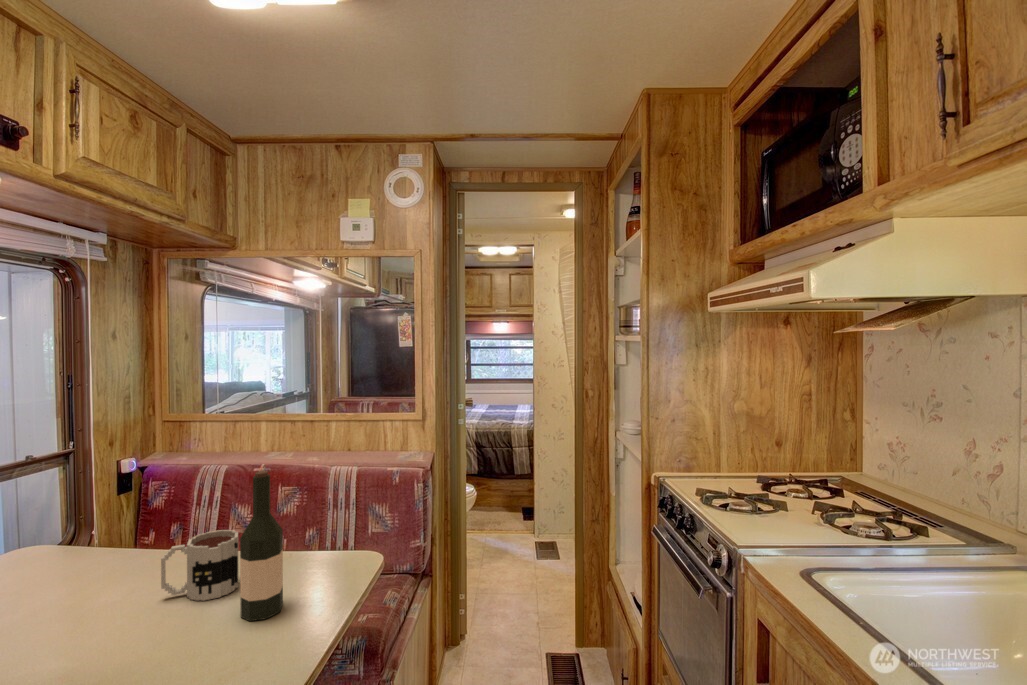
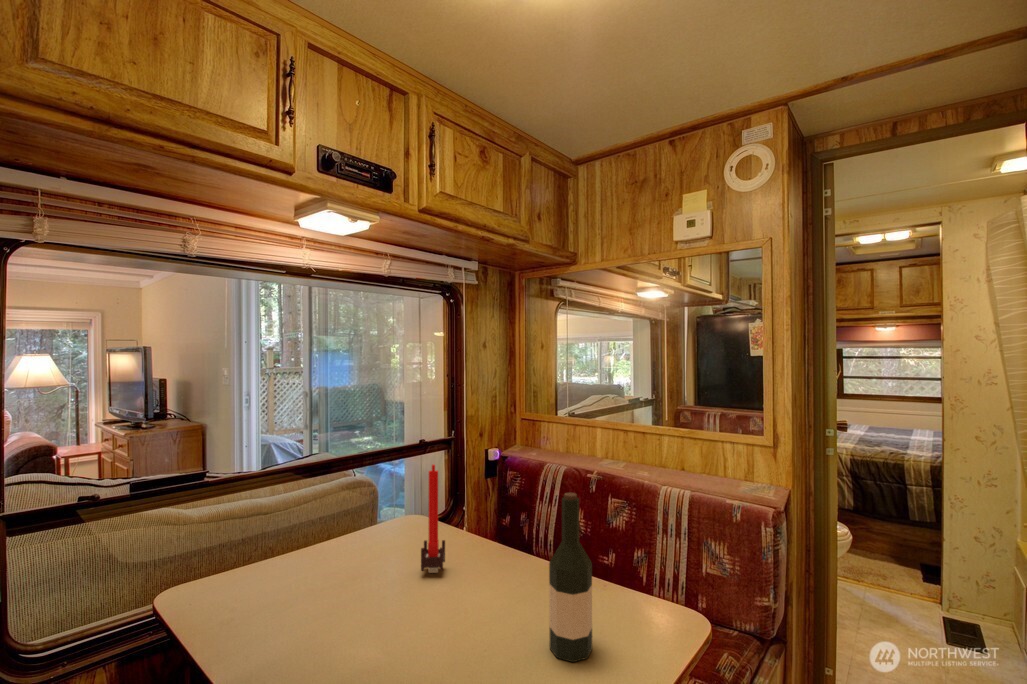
candle: none [55,475,89,602] -> present [421,465,445,573]
mug: present [161,530,239,601] -> none [490,540,556,614]

